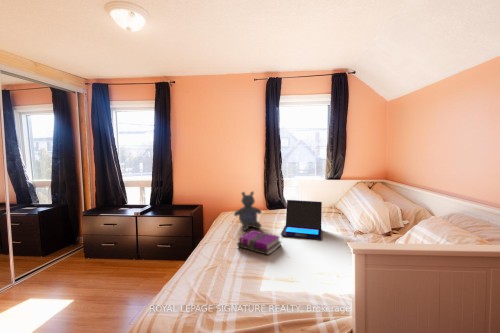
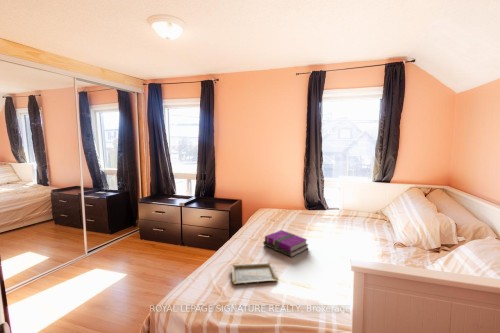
stuffed bear: present [234,192,261,230] -> none [266,191,295,229]
laptop: present [281,200,322,239] -> none [310,202,360,247]
tray: none [210,263,262,289] -> present [231,263,278,284]

